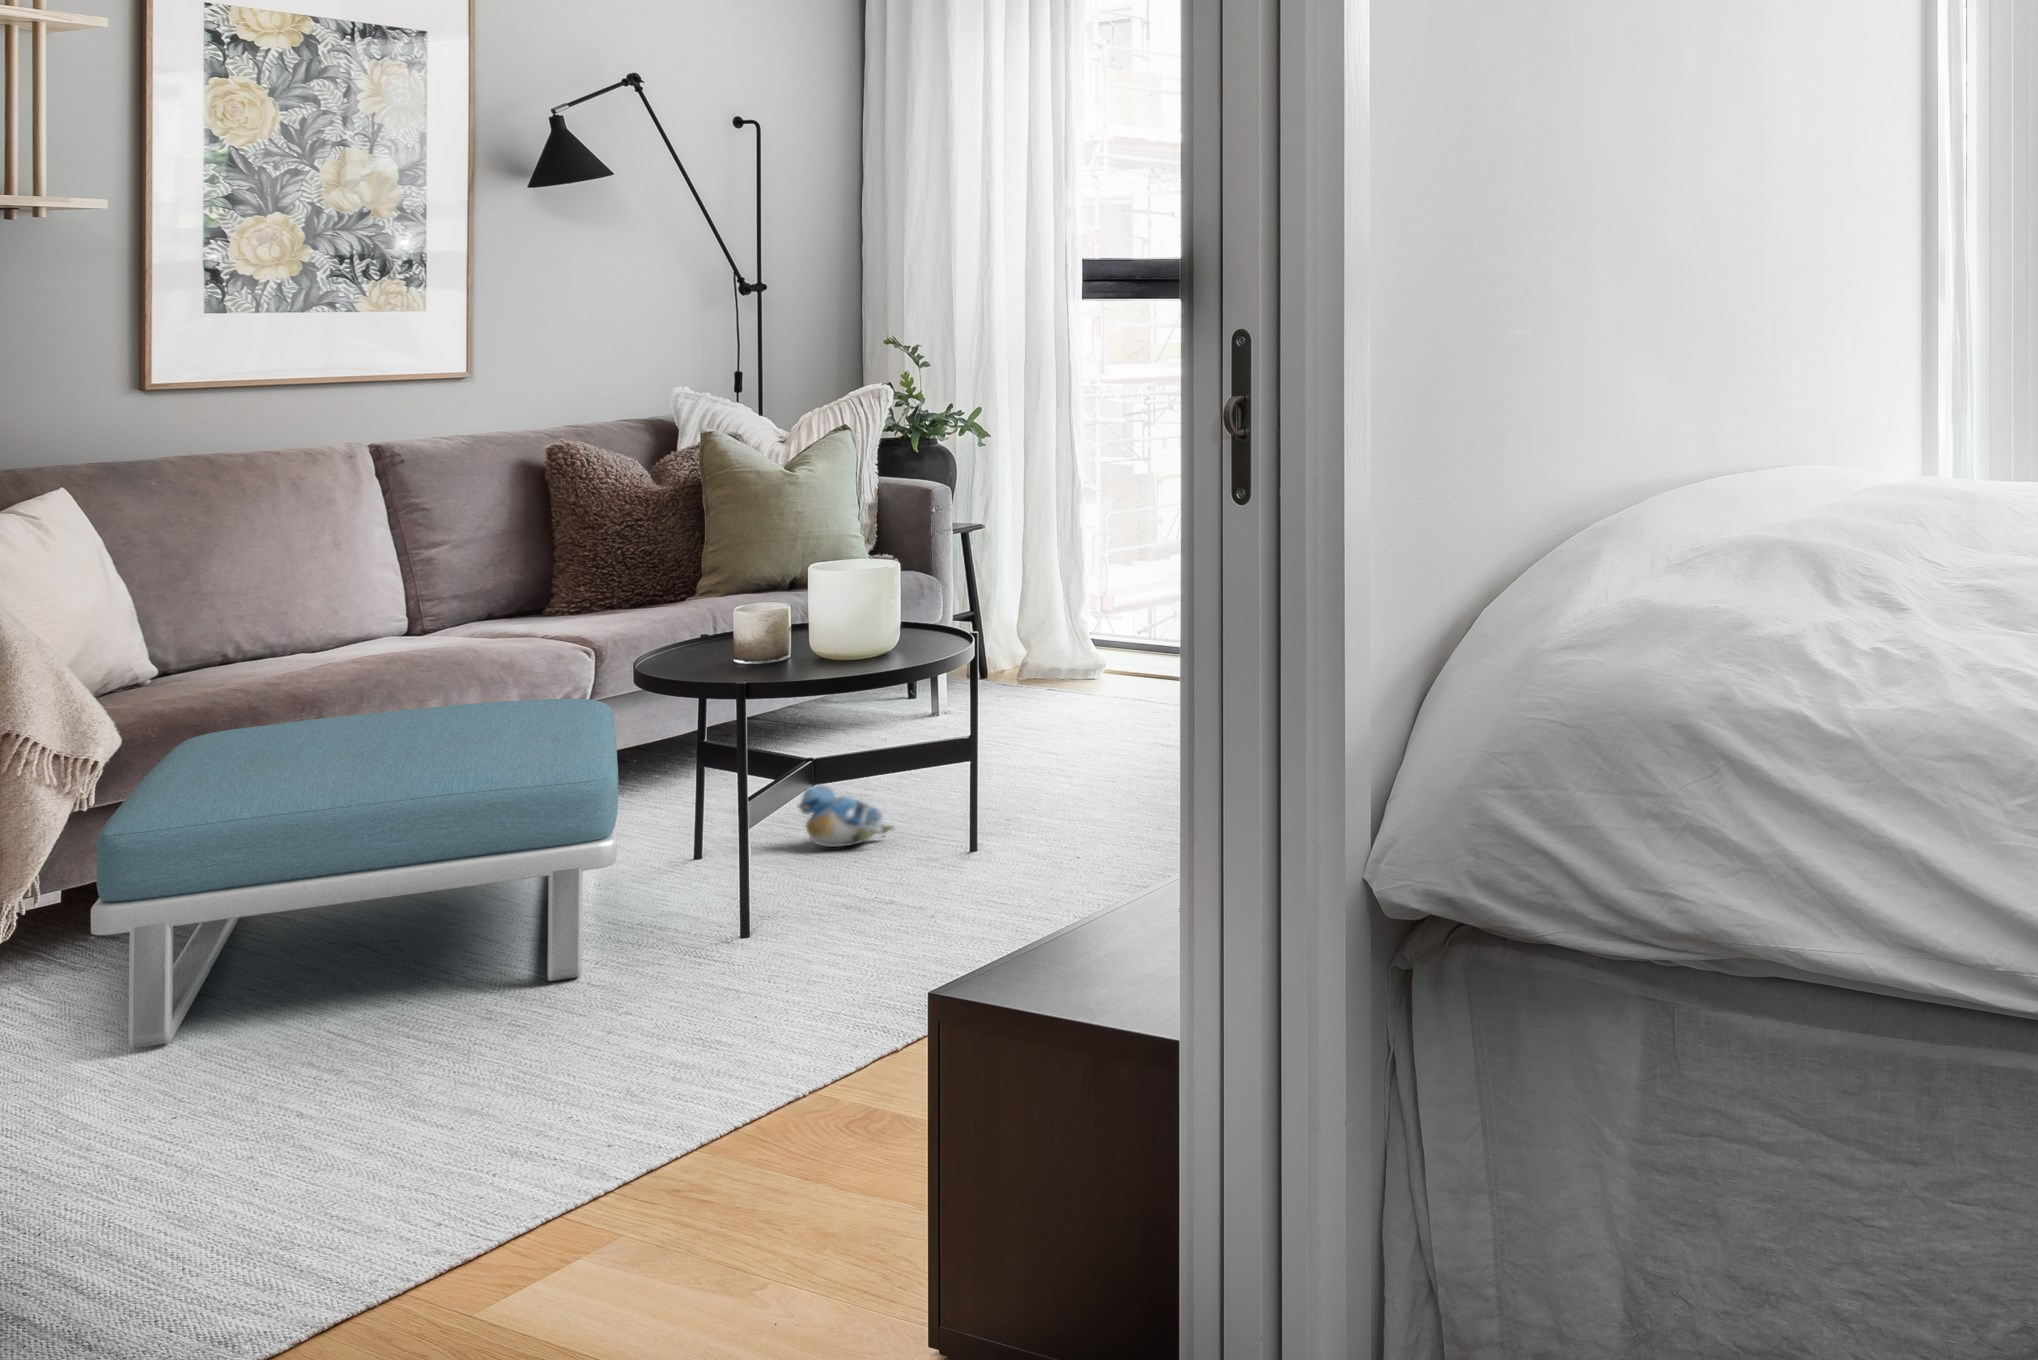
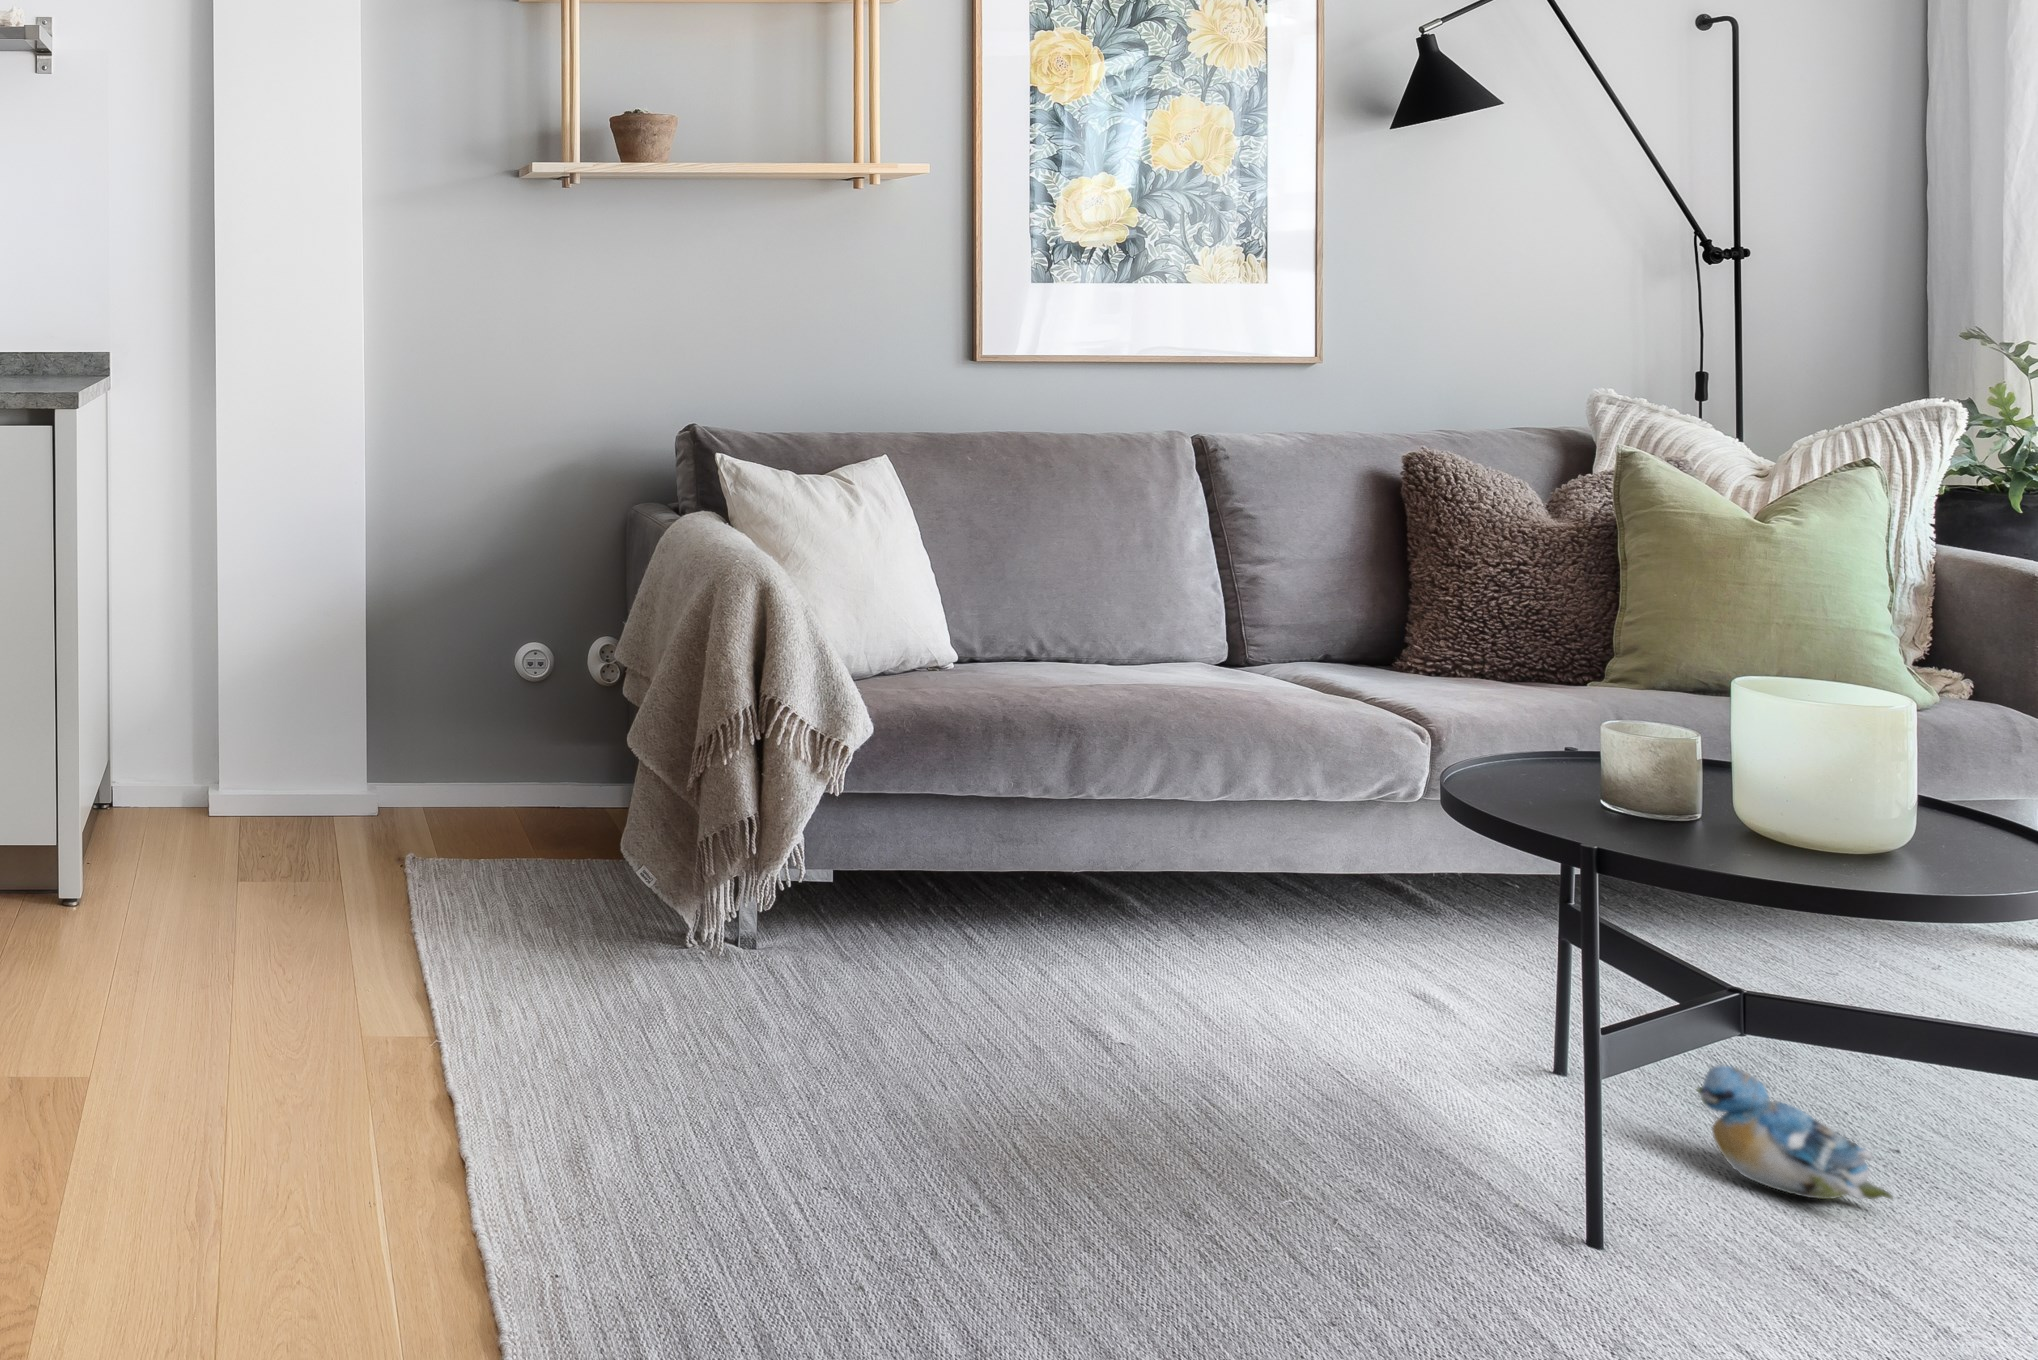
footstool: present [91,698,618,1048] -> none [731,752,1396,1266]

